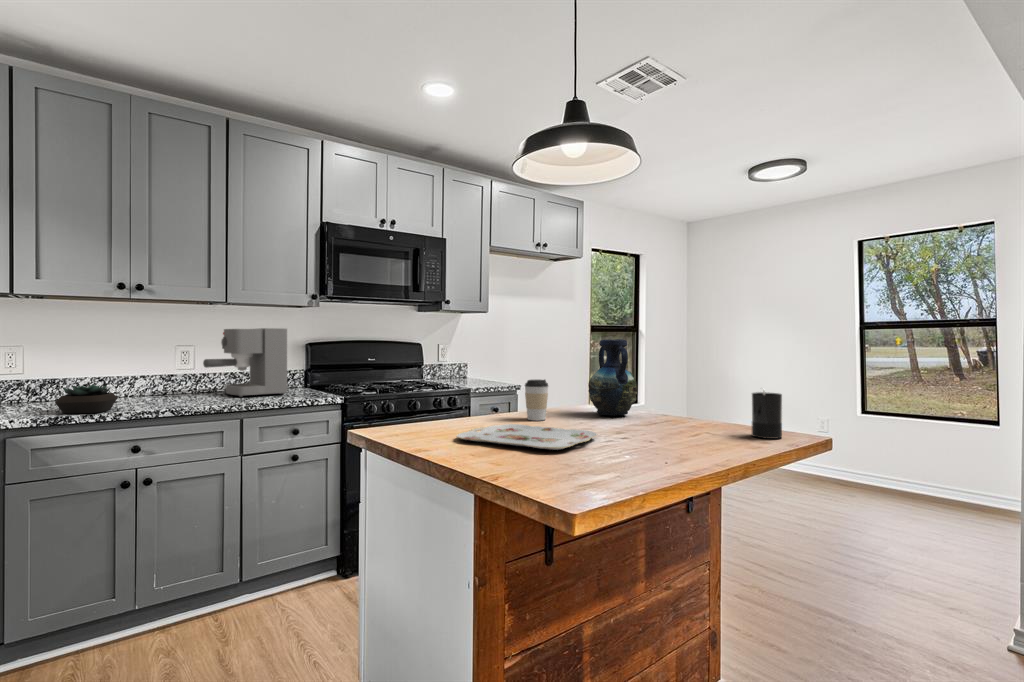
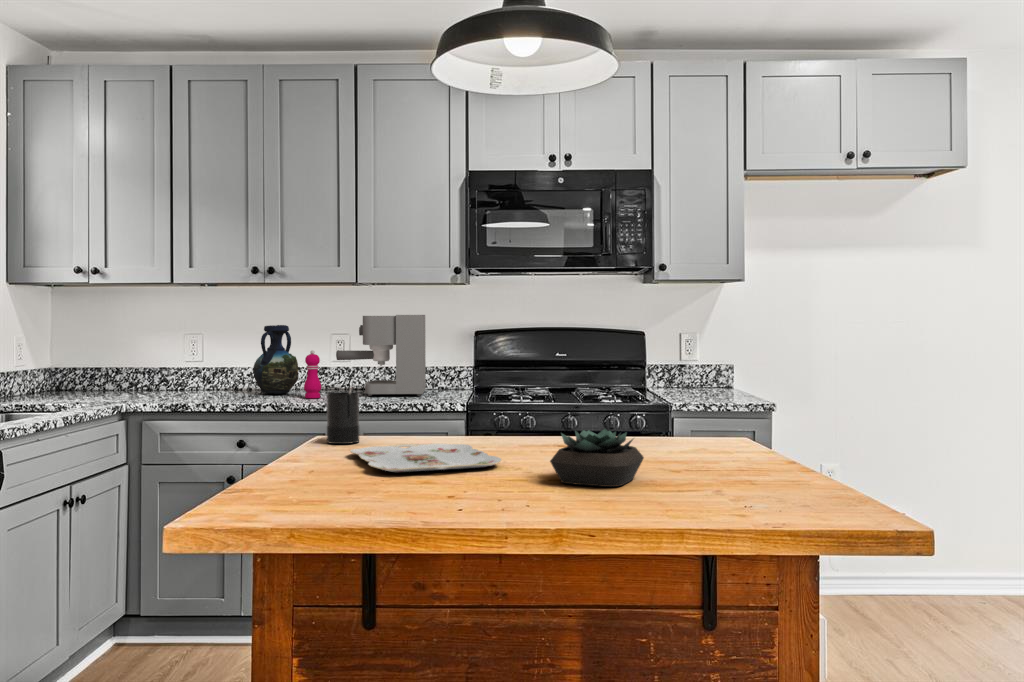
vase: present [588,339,637,416] -> present [253,325,299,394]
pepper mill: none [181,359,198,403] -> present [304,350,321,398]
coffee cup: present [525,380,548,421] -> none [519,389,552,445]
succulent plant: present [55,384,118,414] -> present [550,429,644,487]
candle: present [752,389,782,439] -> present [327,390,359,444]

